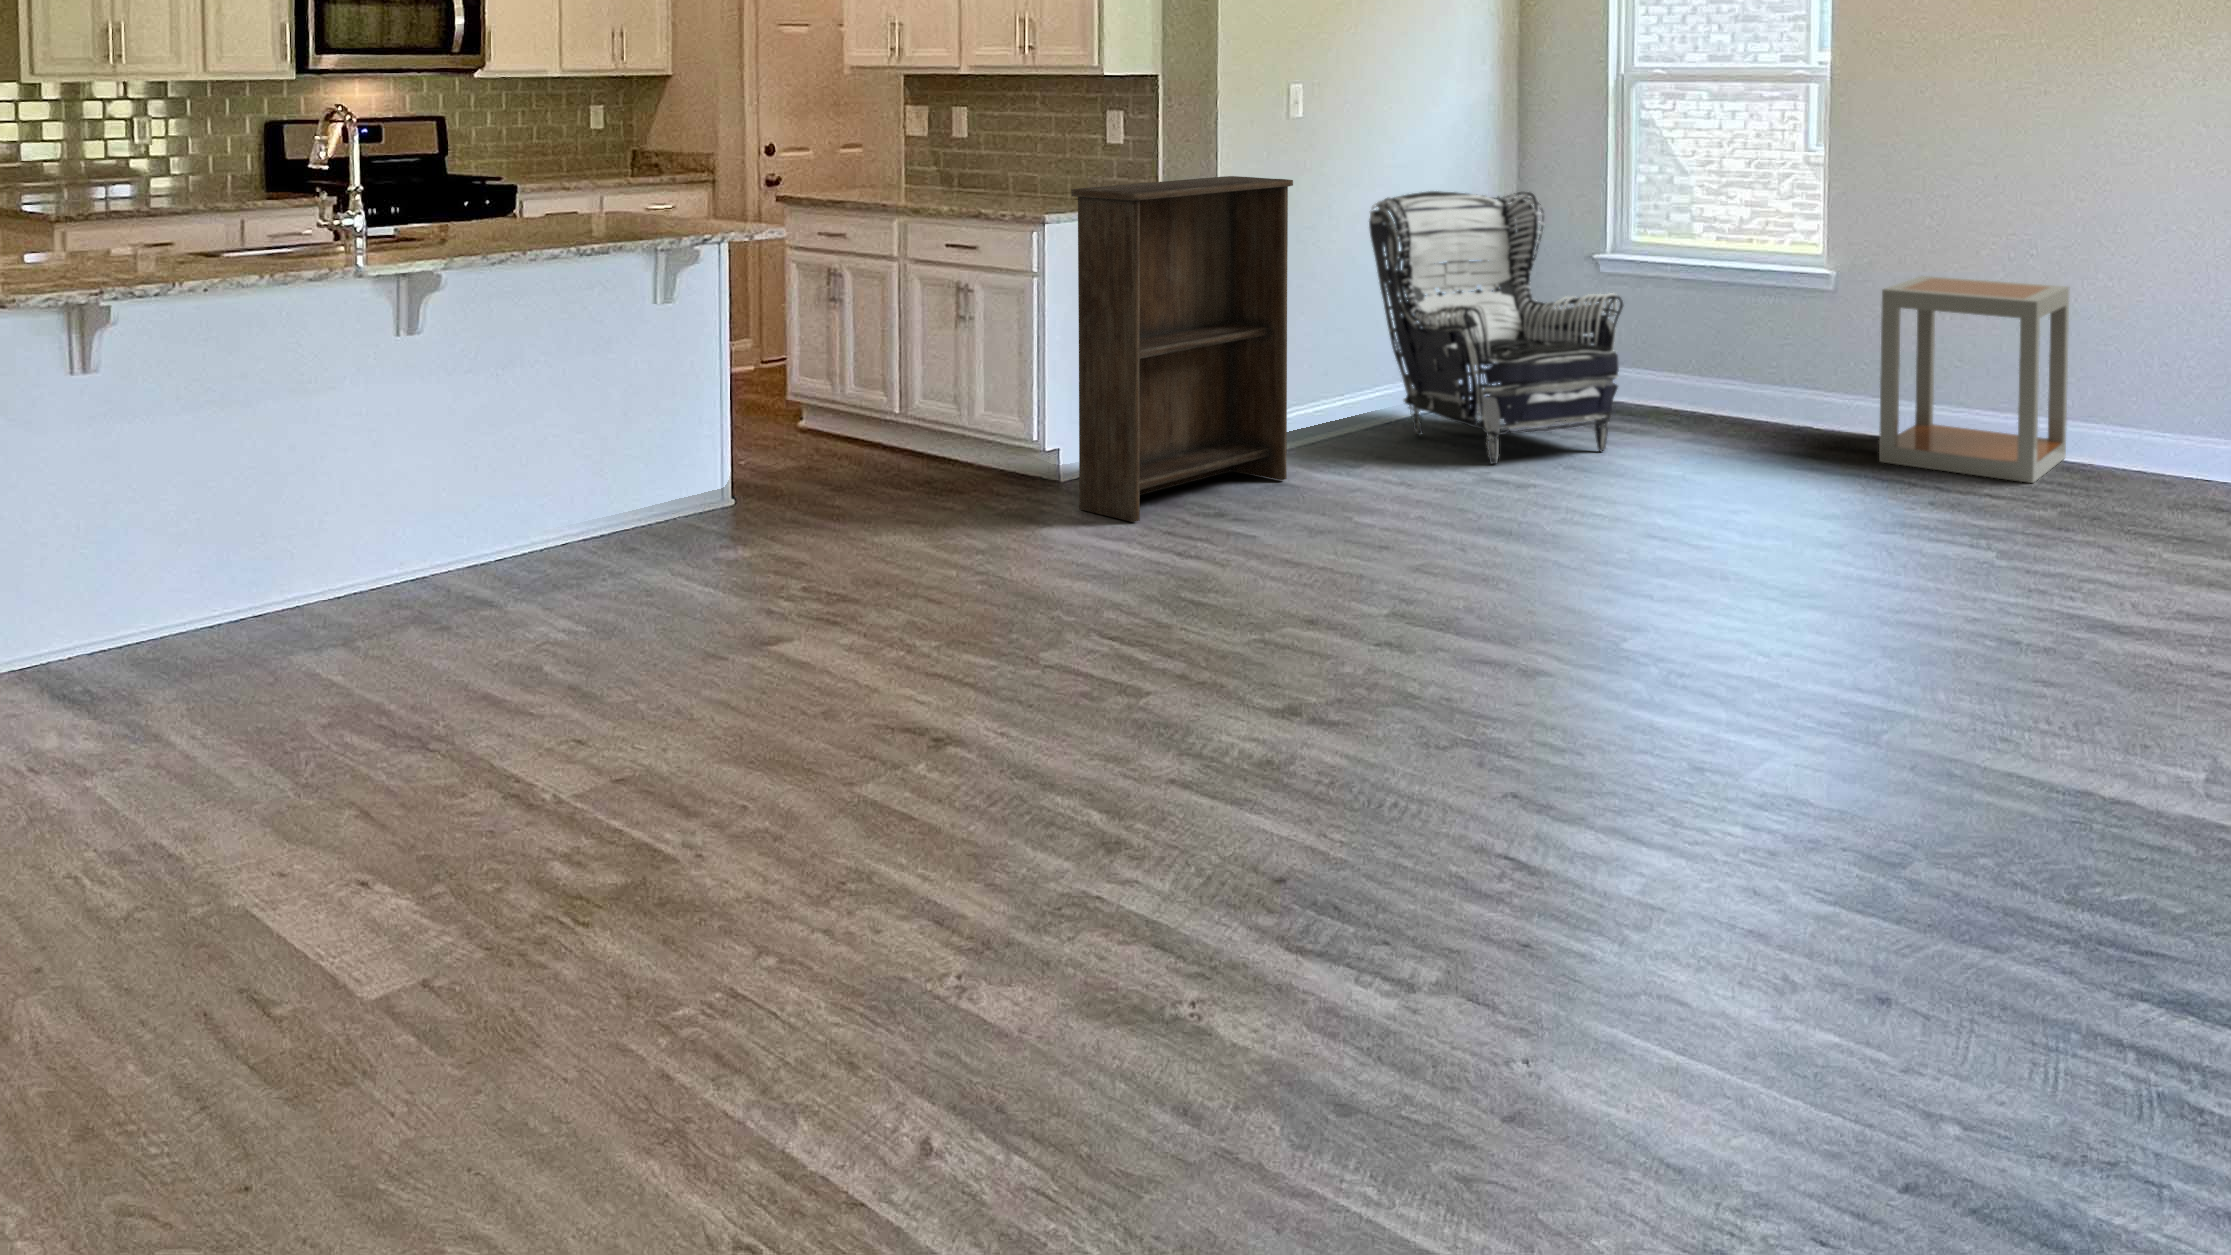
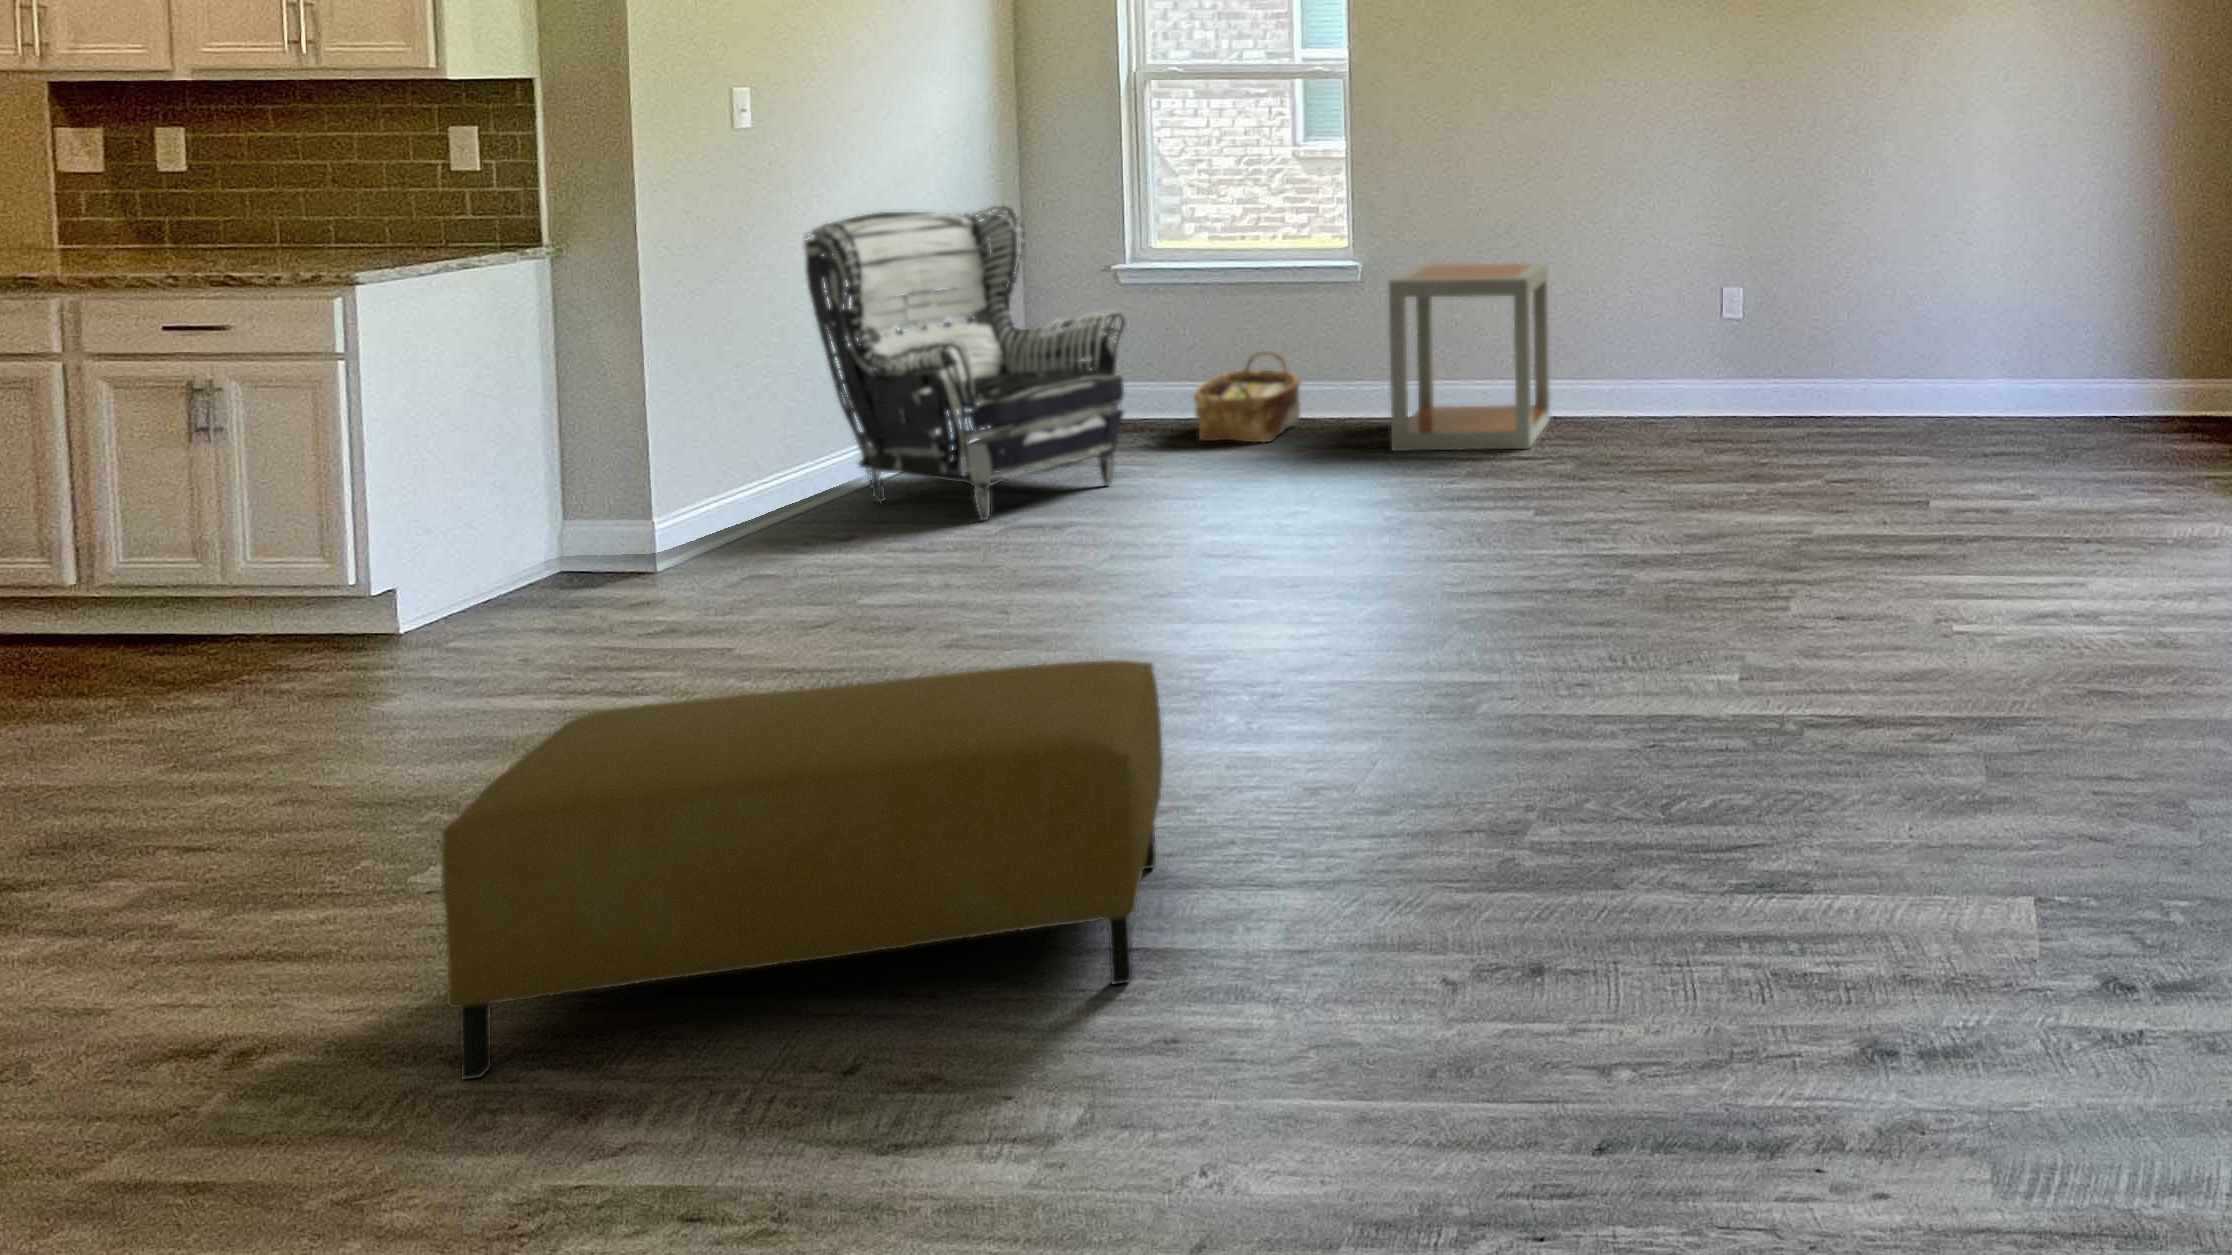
bookshelf: present [1071,176,1293,522] -> none [351,209,711,684]
woven basket: none [1689,347,1793,435] -> present [1194,351,1300,442]
ottoman: none [1052,552,1561,880] -> present [442,660,1163,1079]

